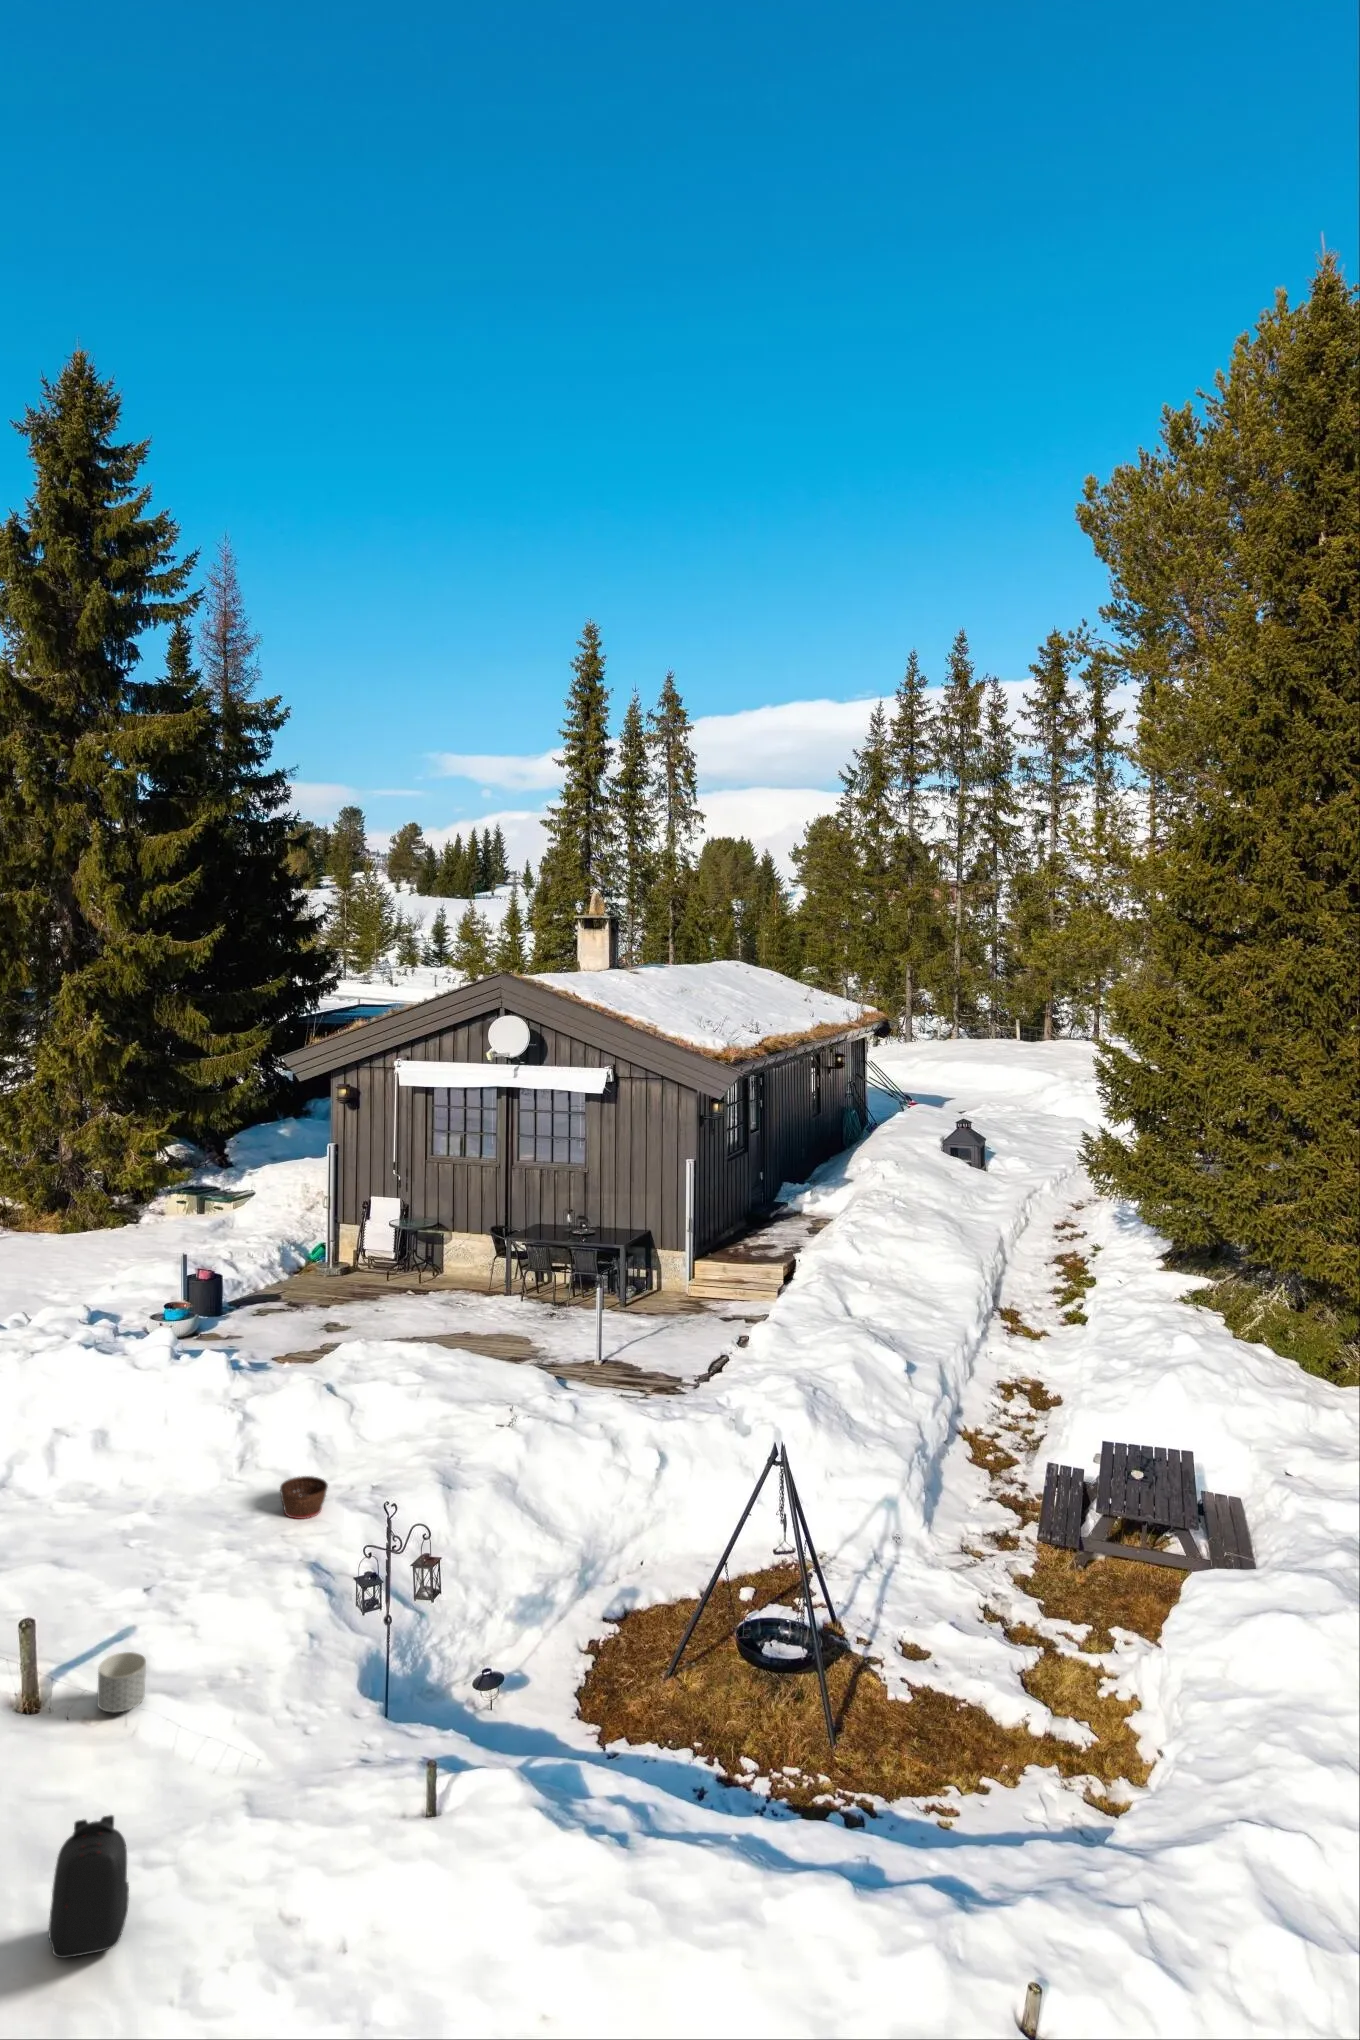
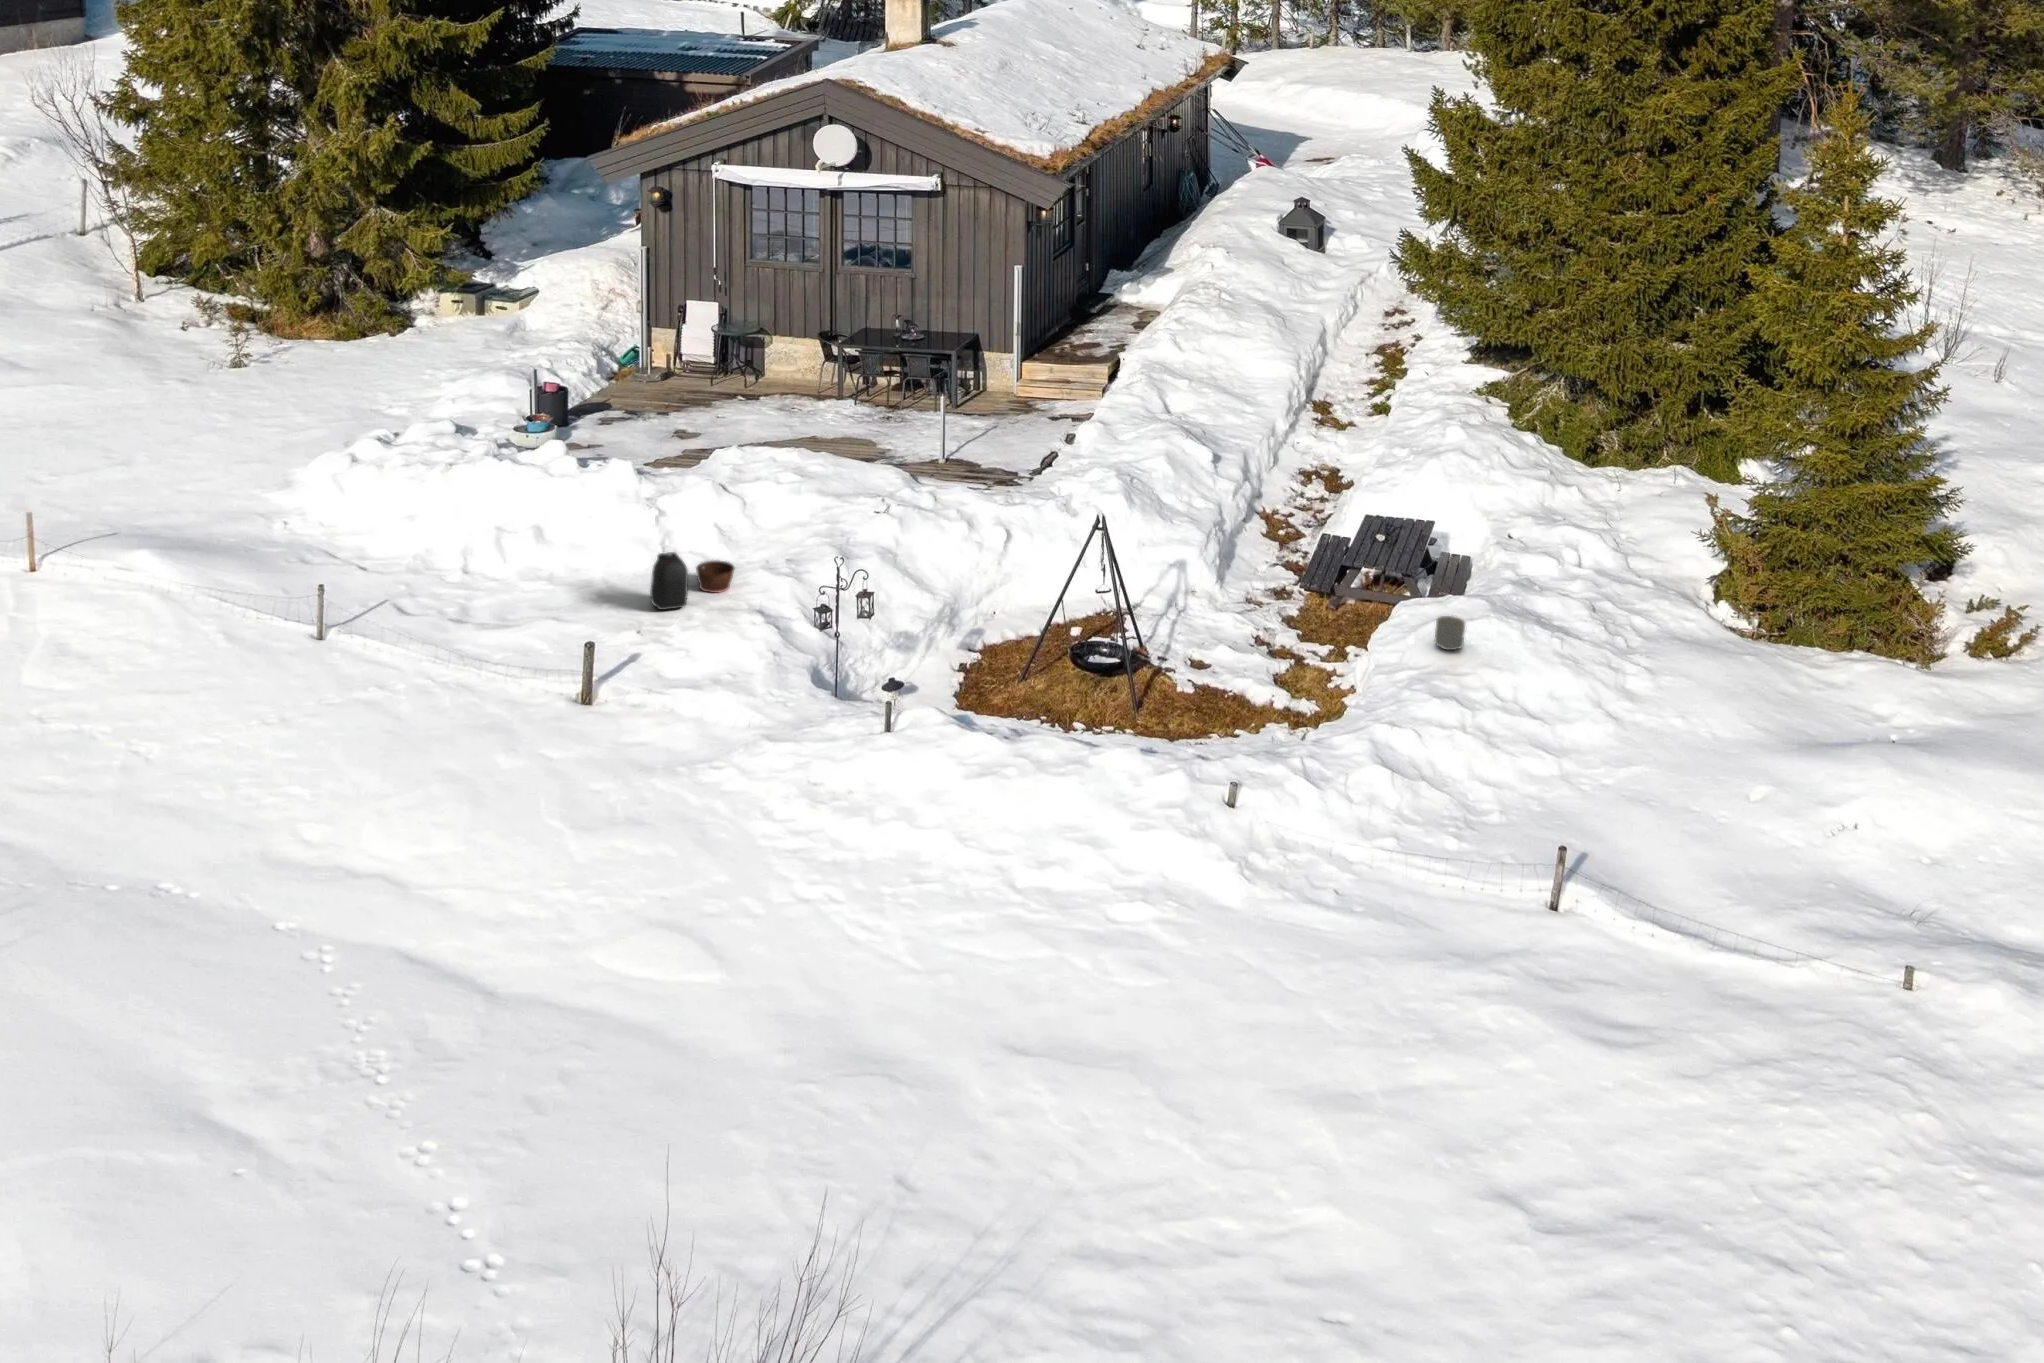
planter: present [97,1652,146,1713] -> present [1435,616,1465,650]
backpack: present [49,1815,129,1958] -> present [650,552,688,610]

